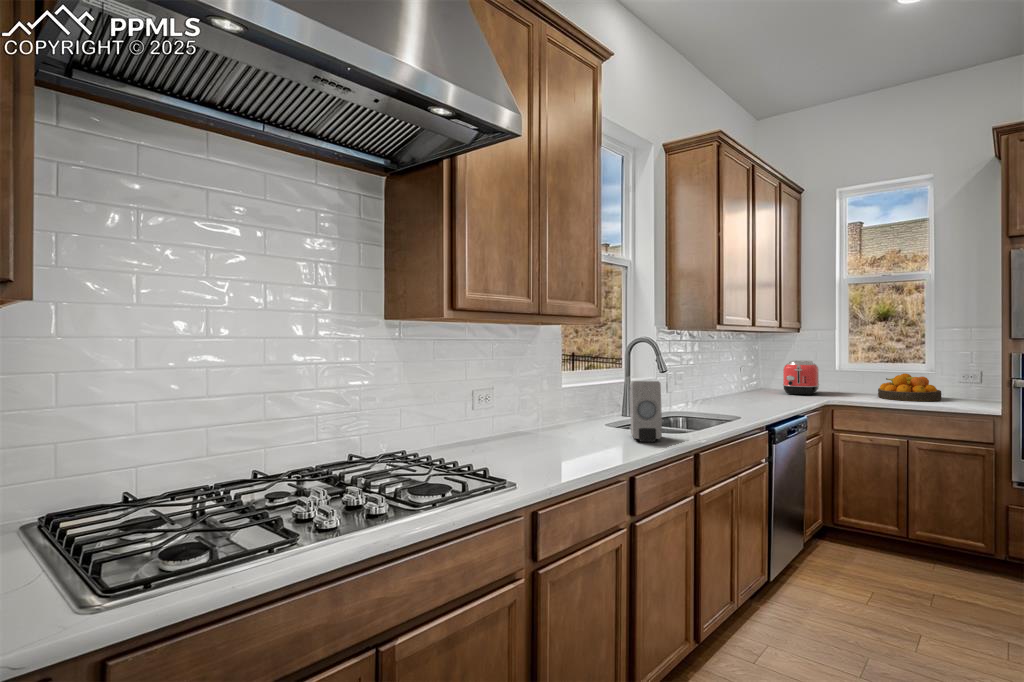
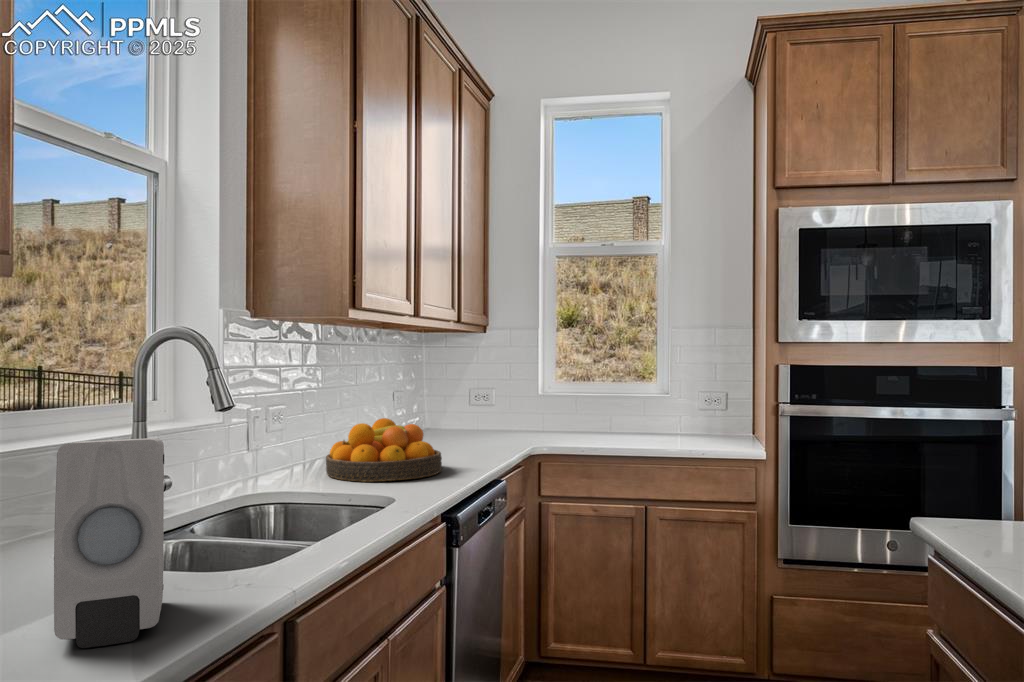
toaster: present [783,361,819,395] -> none [463,383,516,439]
fruit bowl: present [878,374,942,401] -> present [326,418,442,482]

